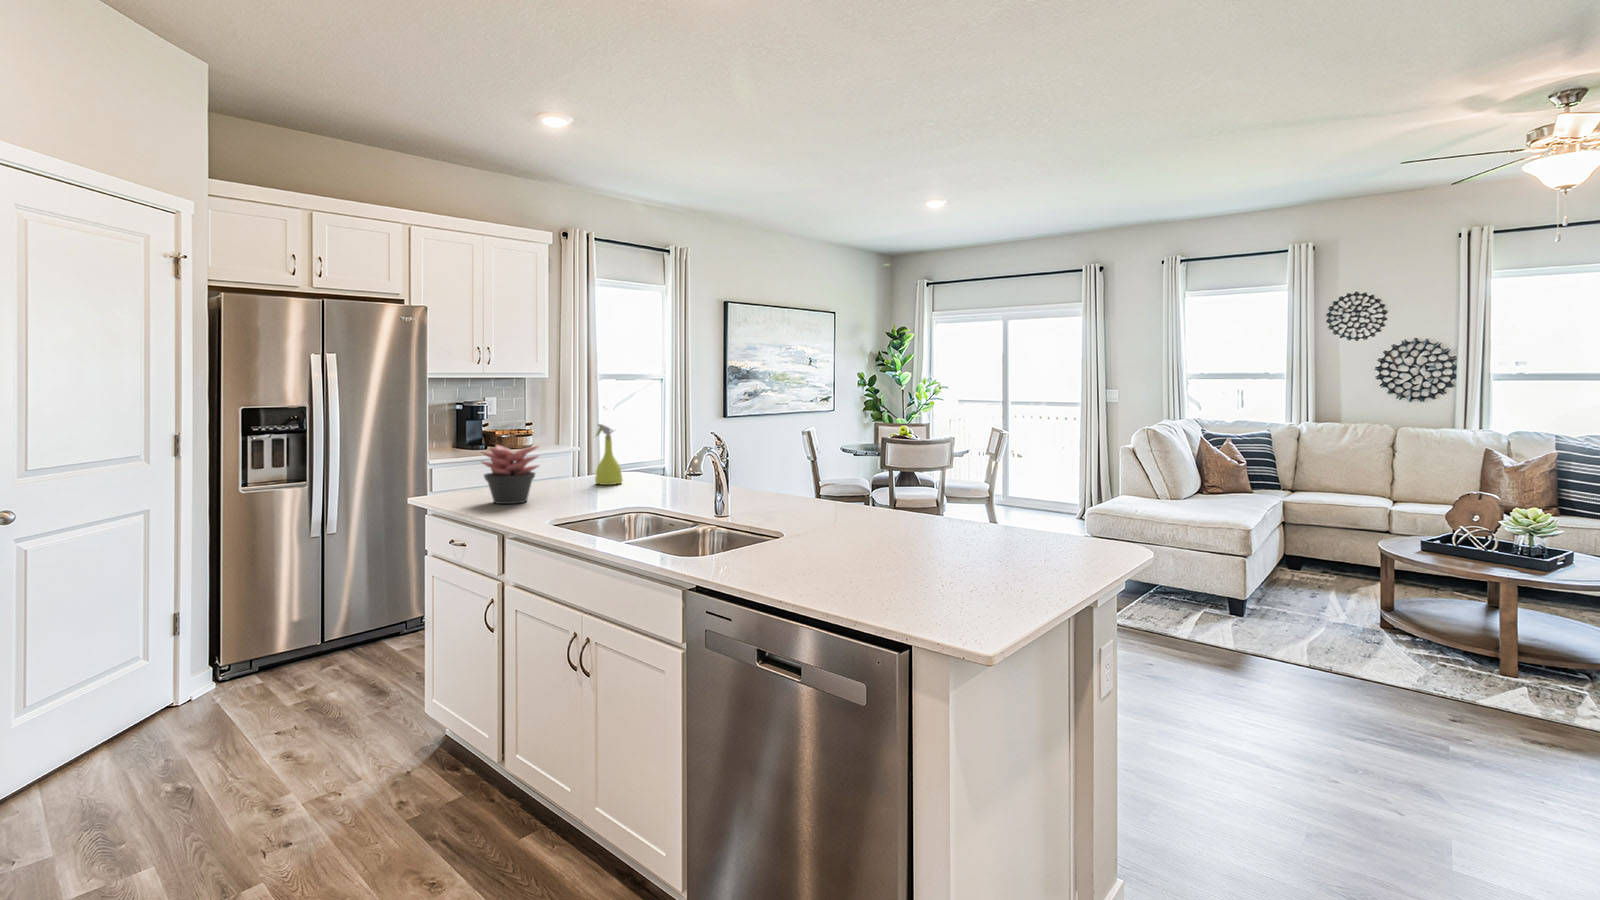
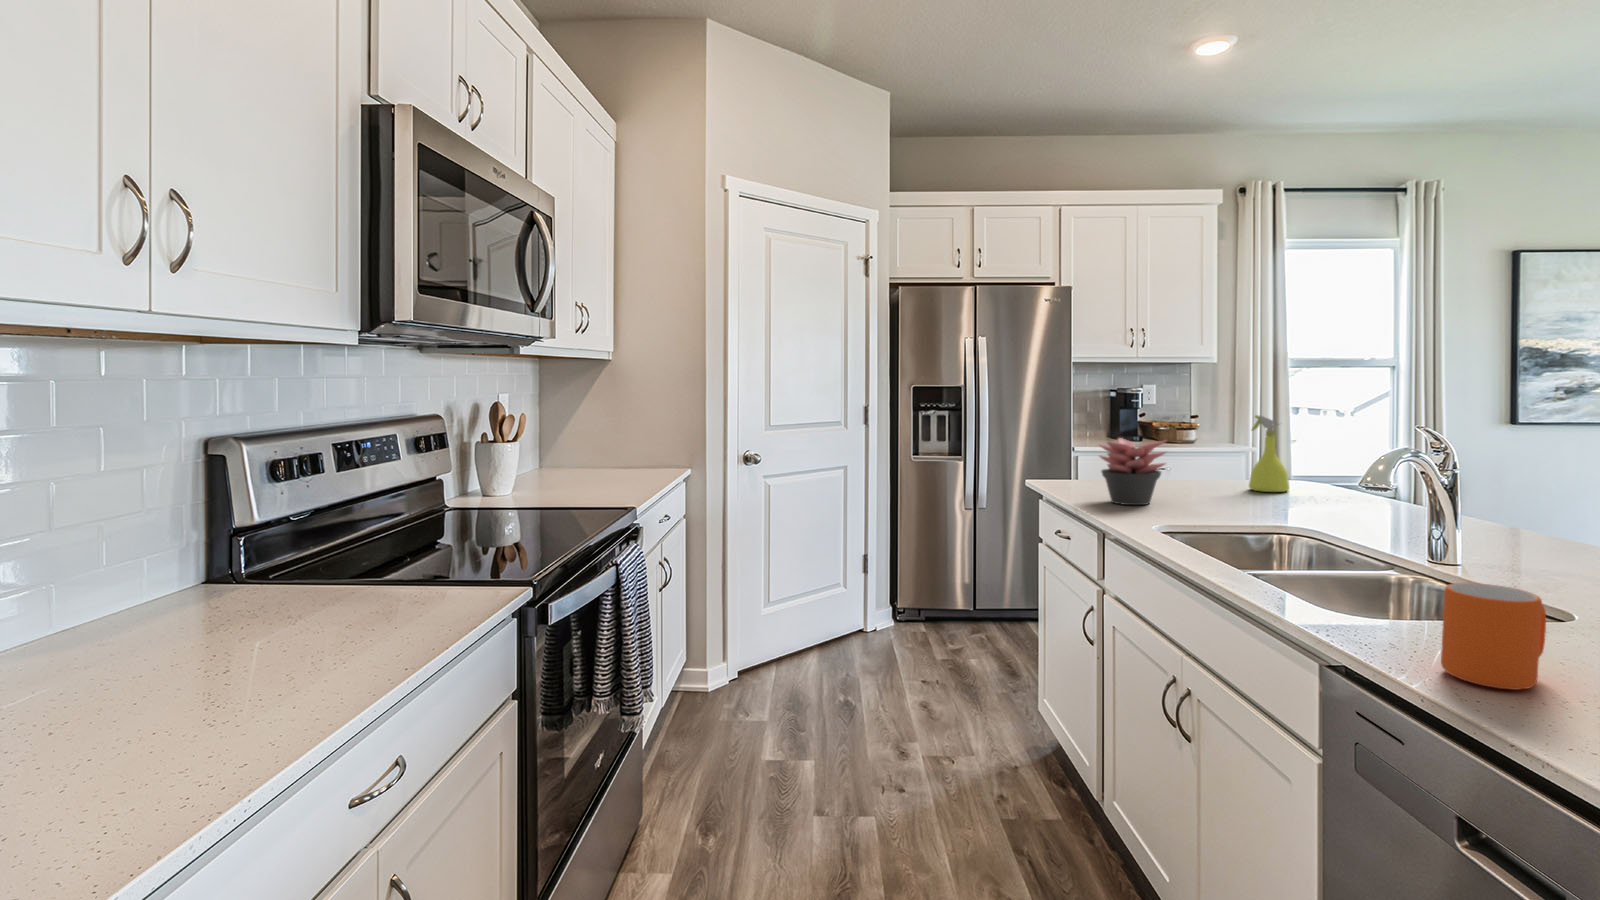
mug: none [737,518,777,573] -> present [1441,583,1546,690]

